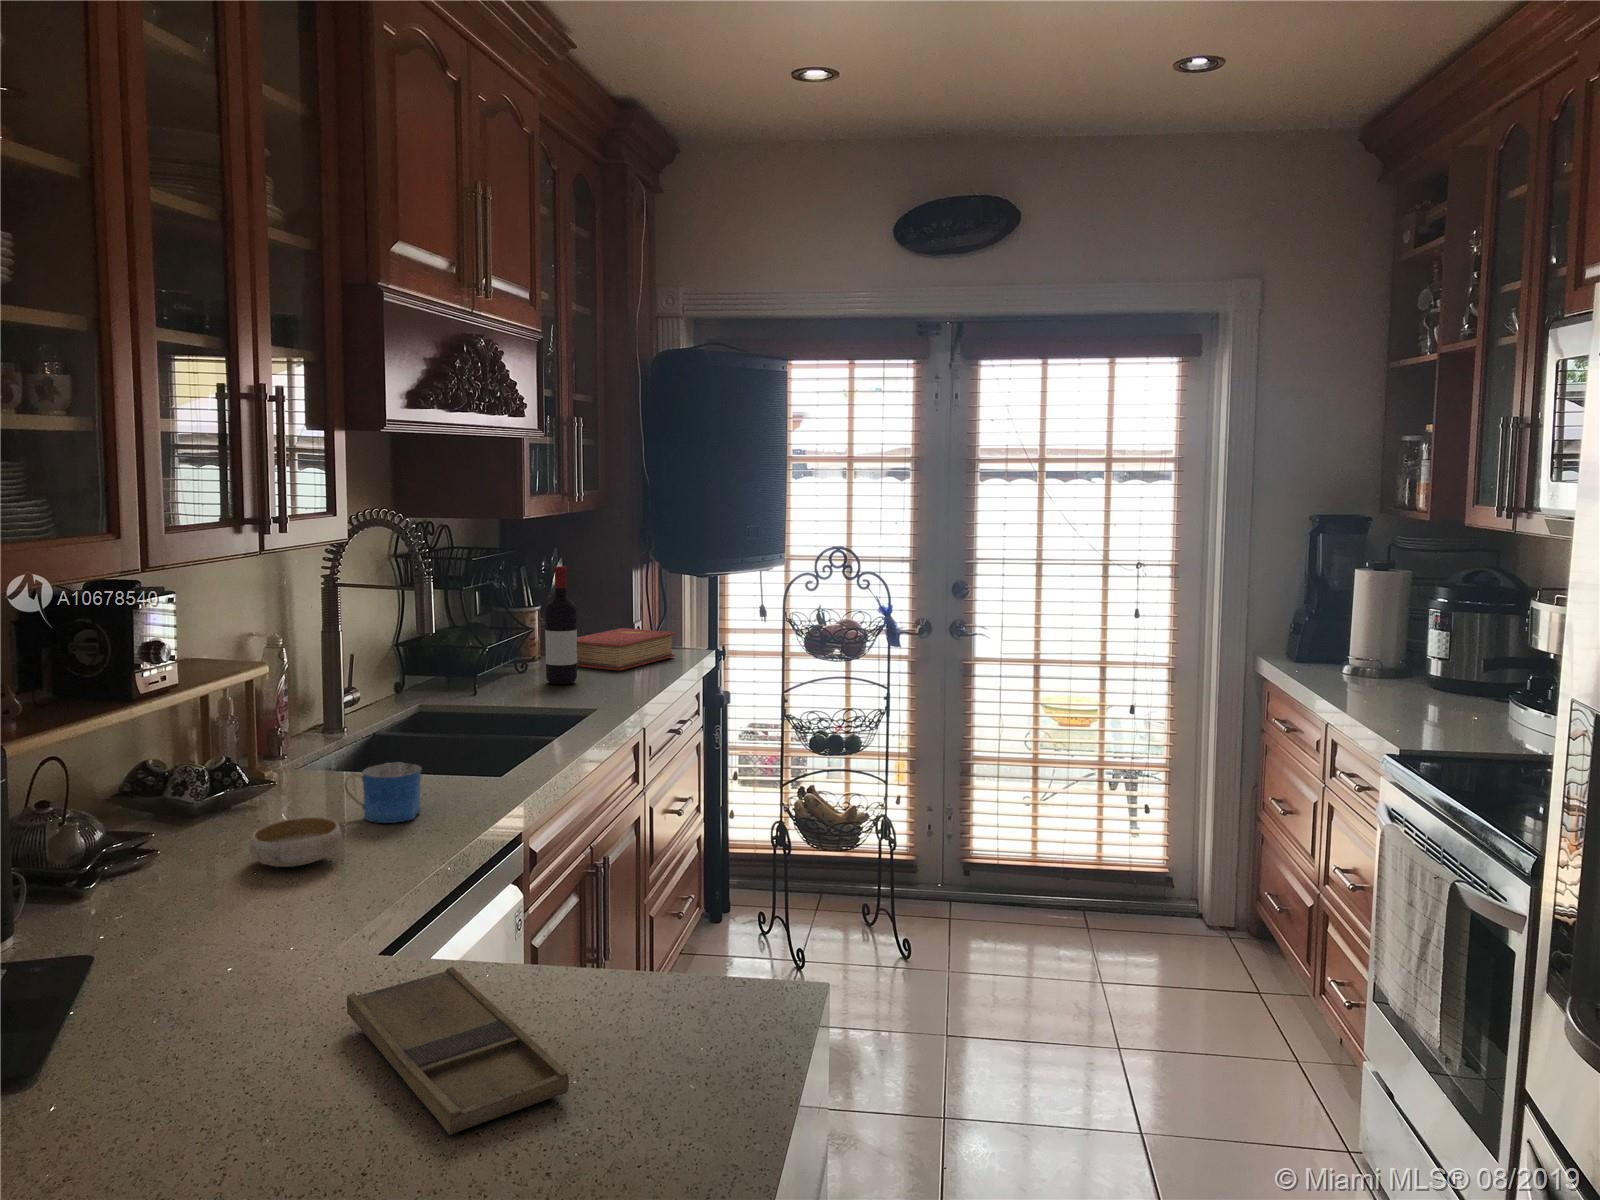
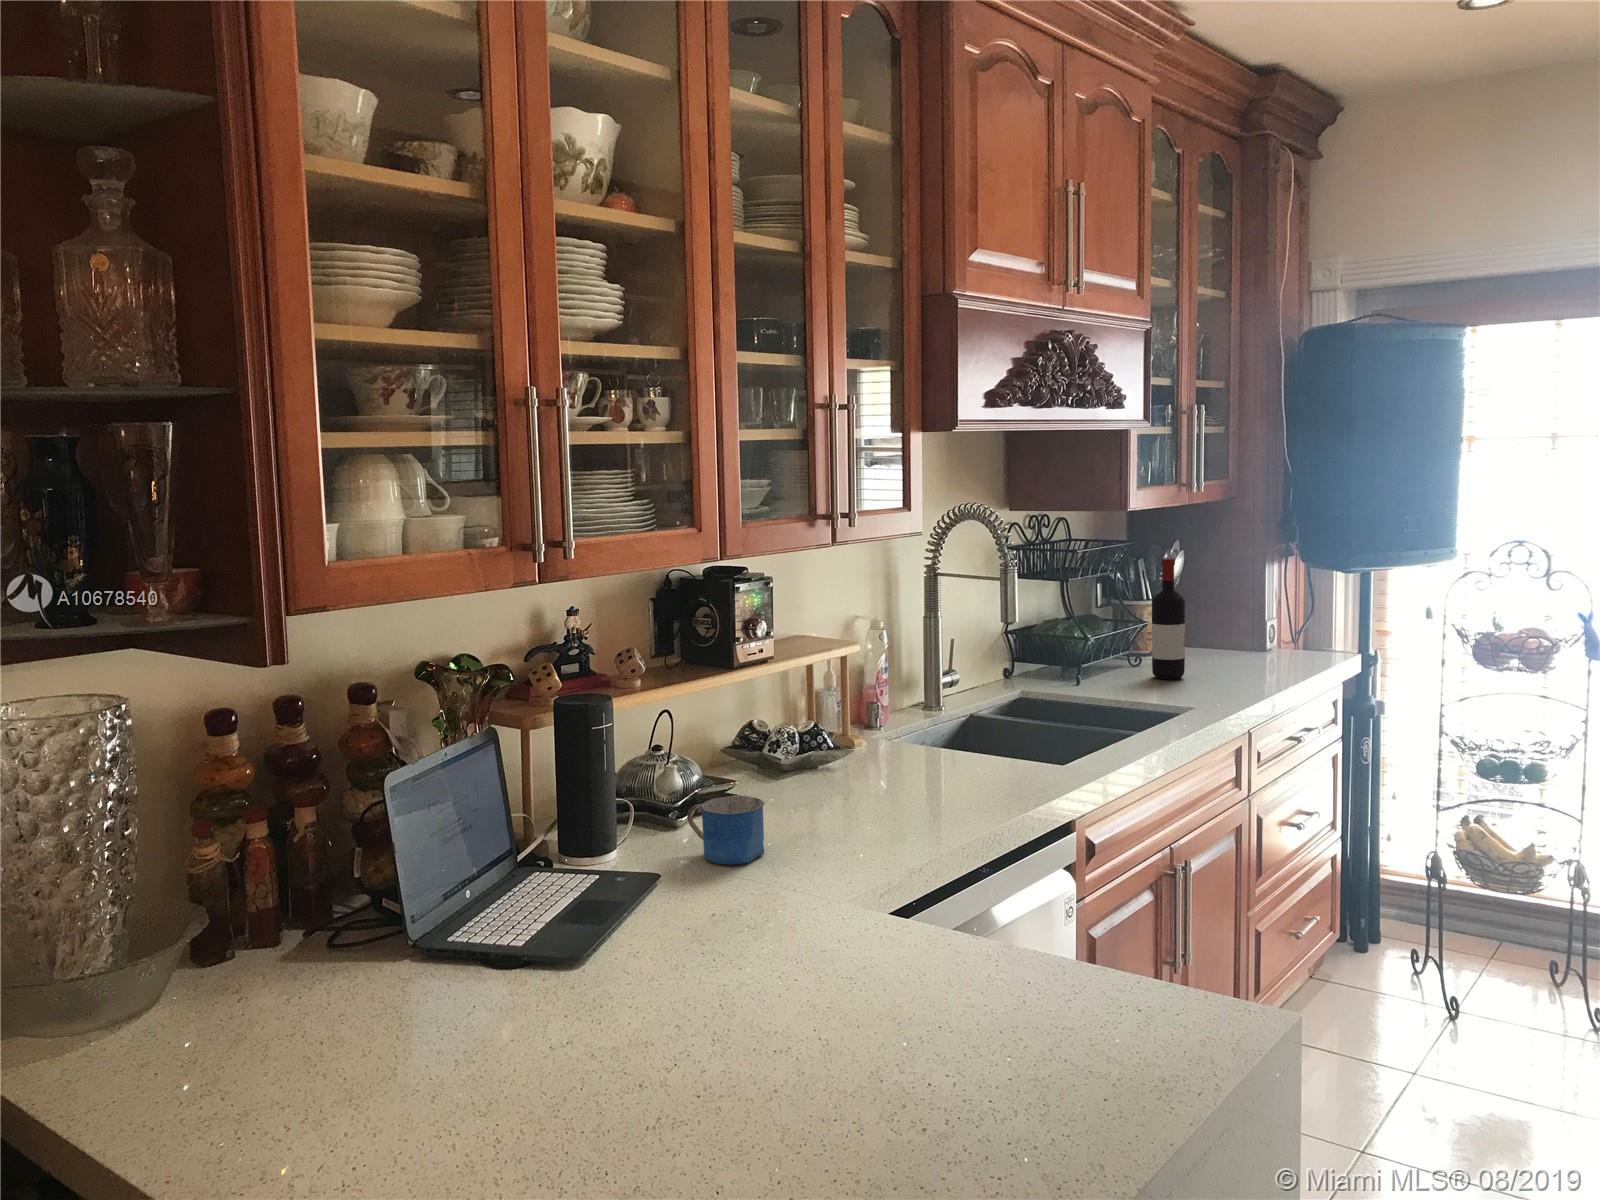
book: present [577,628,675,671] -> none [1181,624,1307,669]
mug: present [345,762,422,823] -> present [687,796,764,864]
bowl: present [249,817,343,867] -> none [806,782,884,825]
tray: present [347,967,569,1135] -> none [812,937,970,1093]

